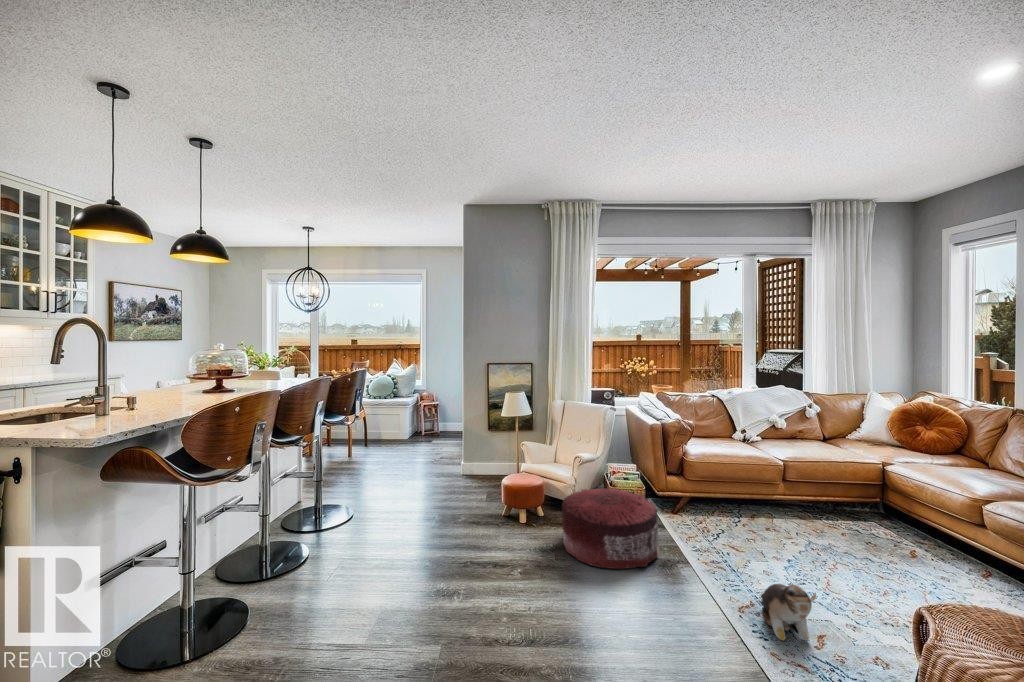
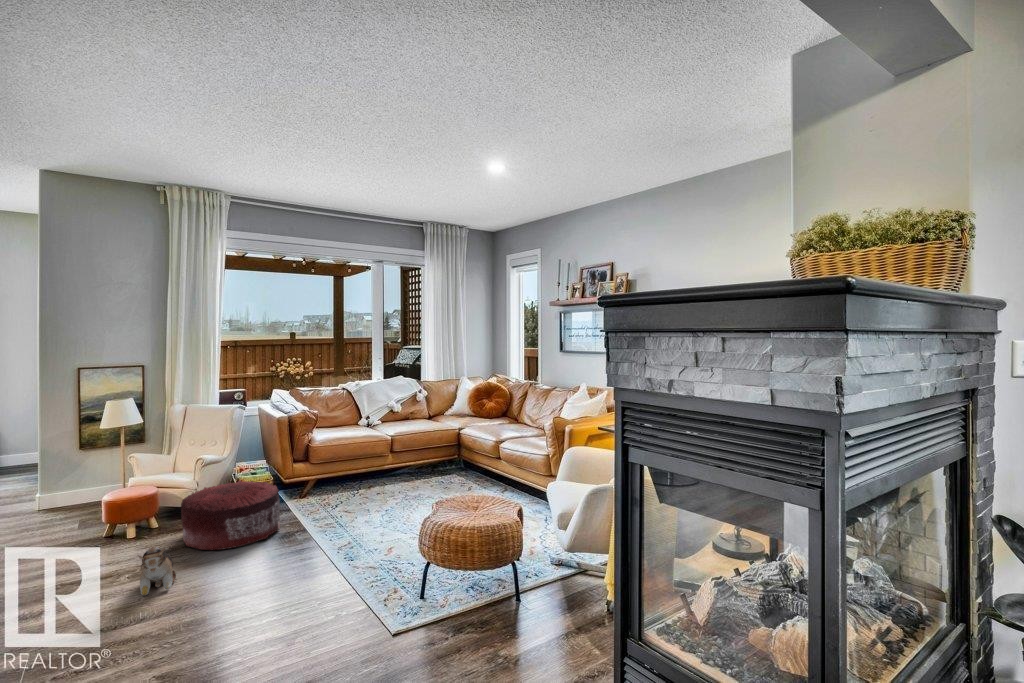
plush toy: present [761,584,816,641] -> present [138,547,176,596]

